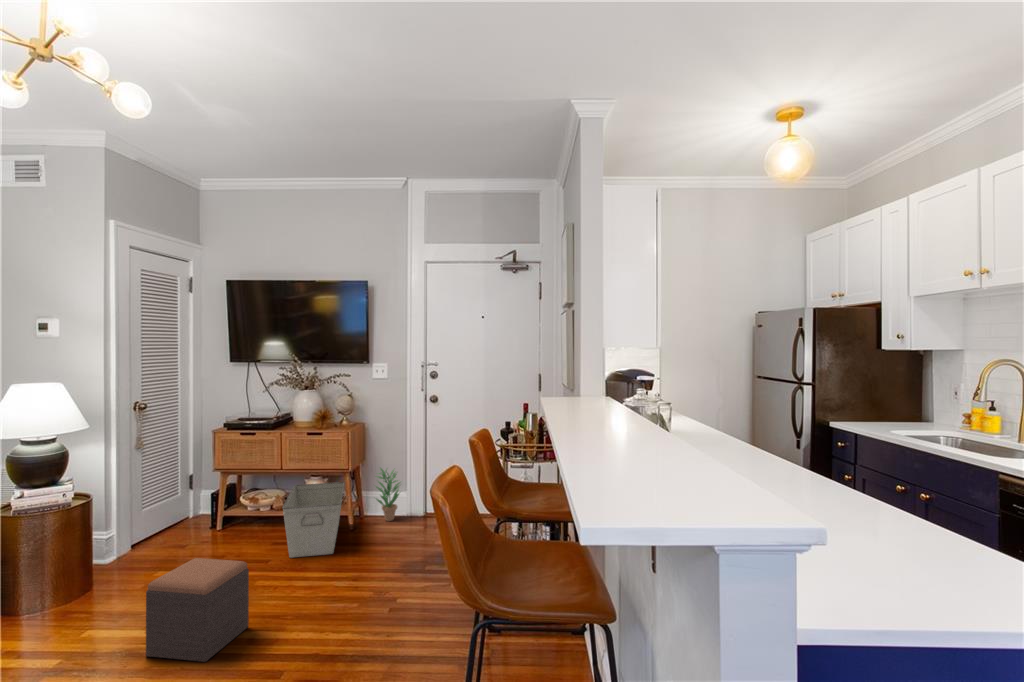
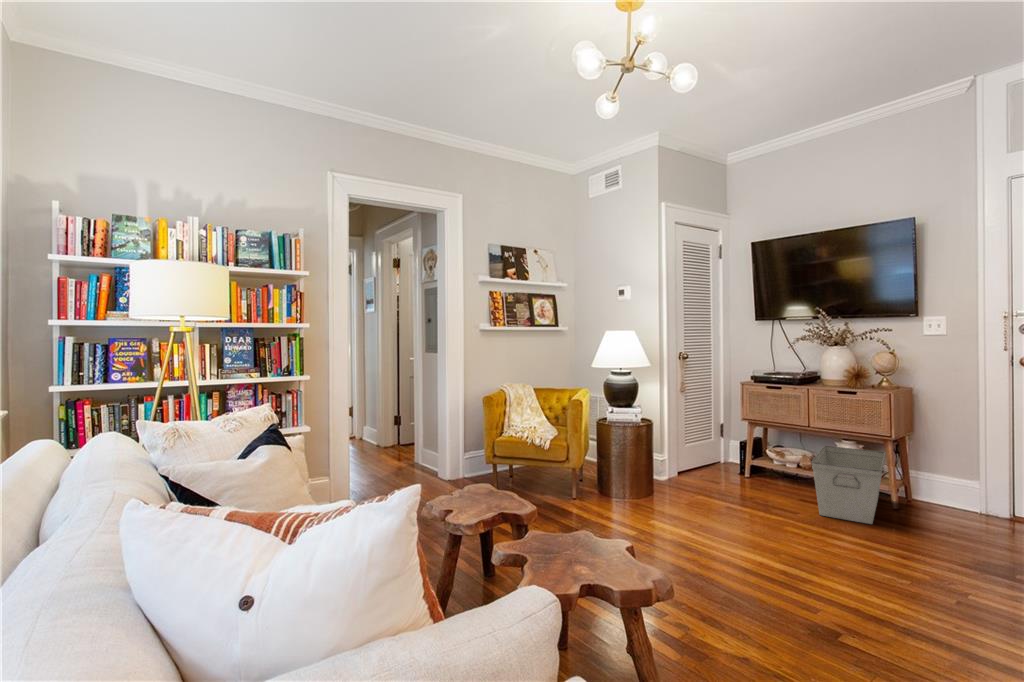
potted plant: present [376,468,400,521] -> none [926,441,972,511]
footstool: present [146,558,249,662] -> none [690,483,779,575]

